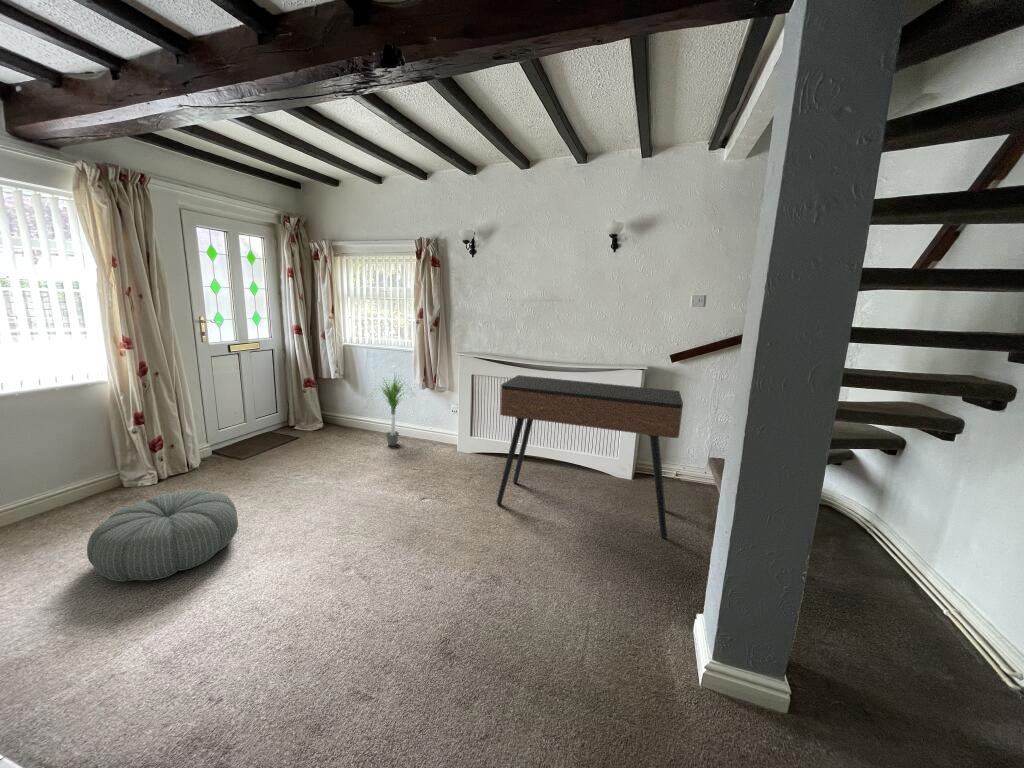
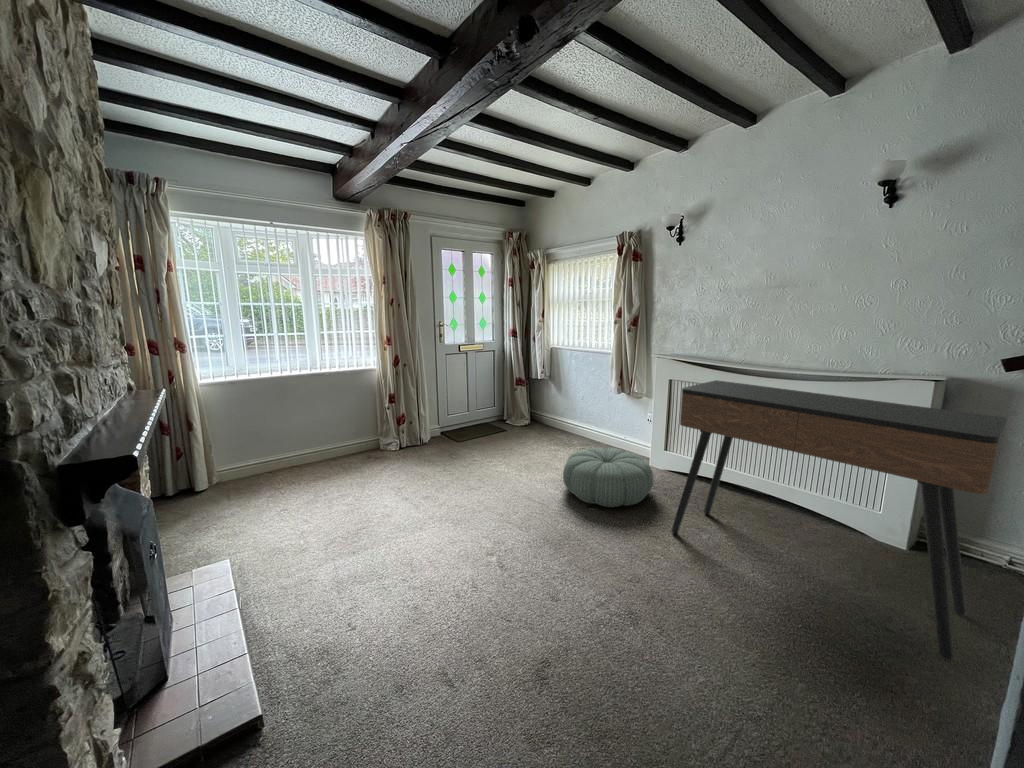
potted plant: present [382,379,404,446] -> none [561,371,612,449]
pouf: present [87,490,238,582] -> present [563,448,653,507]

